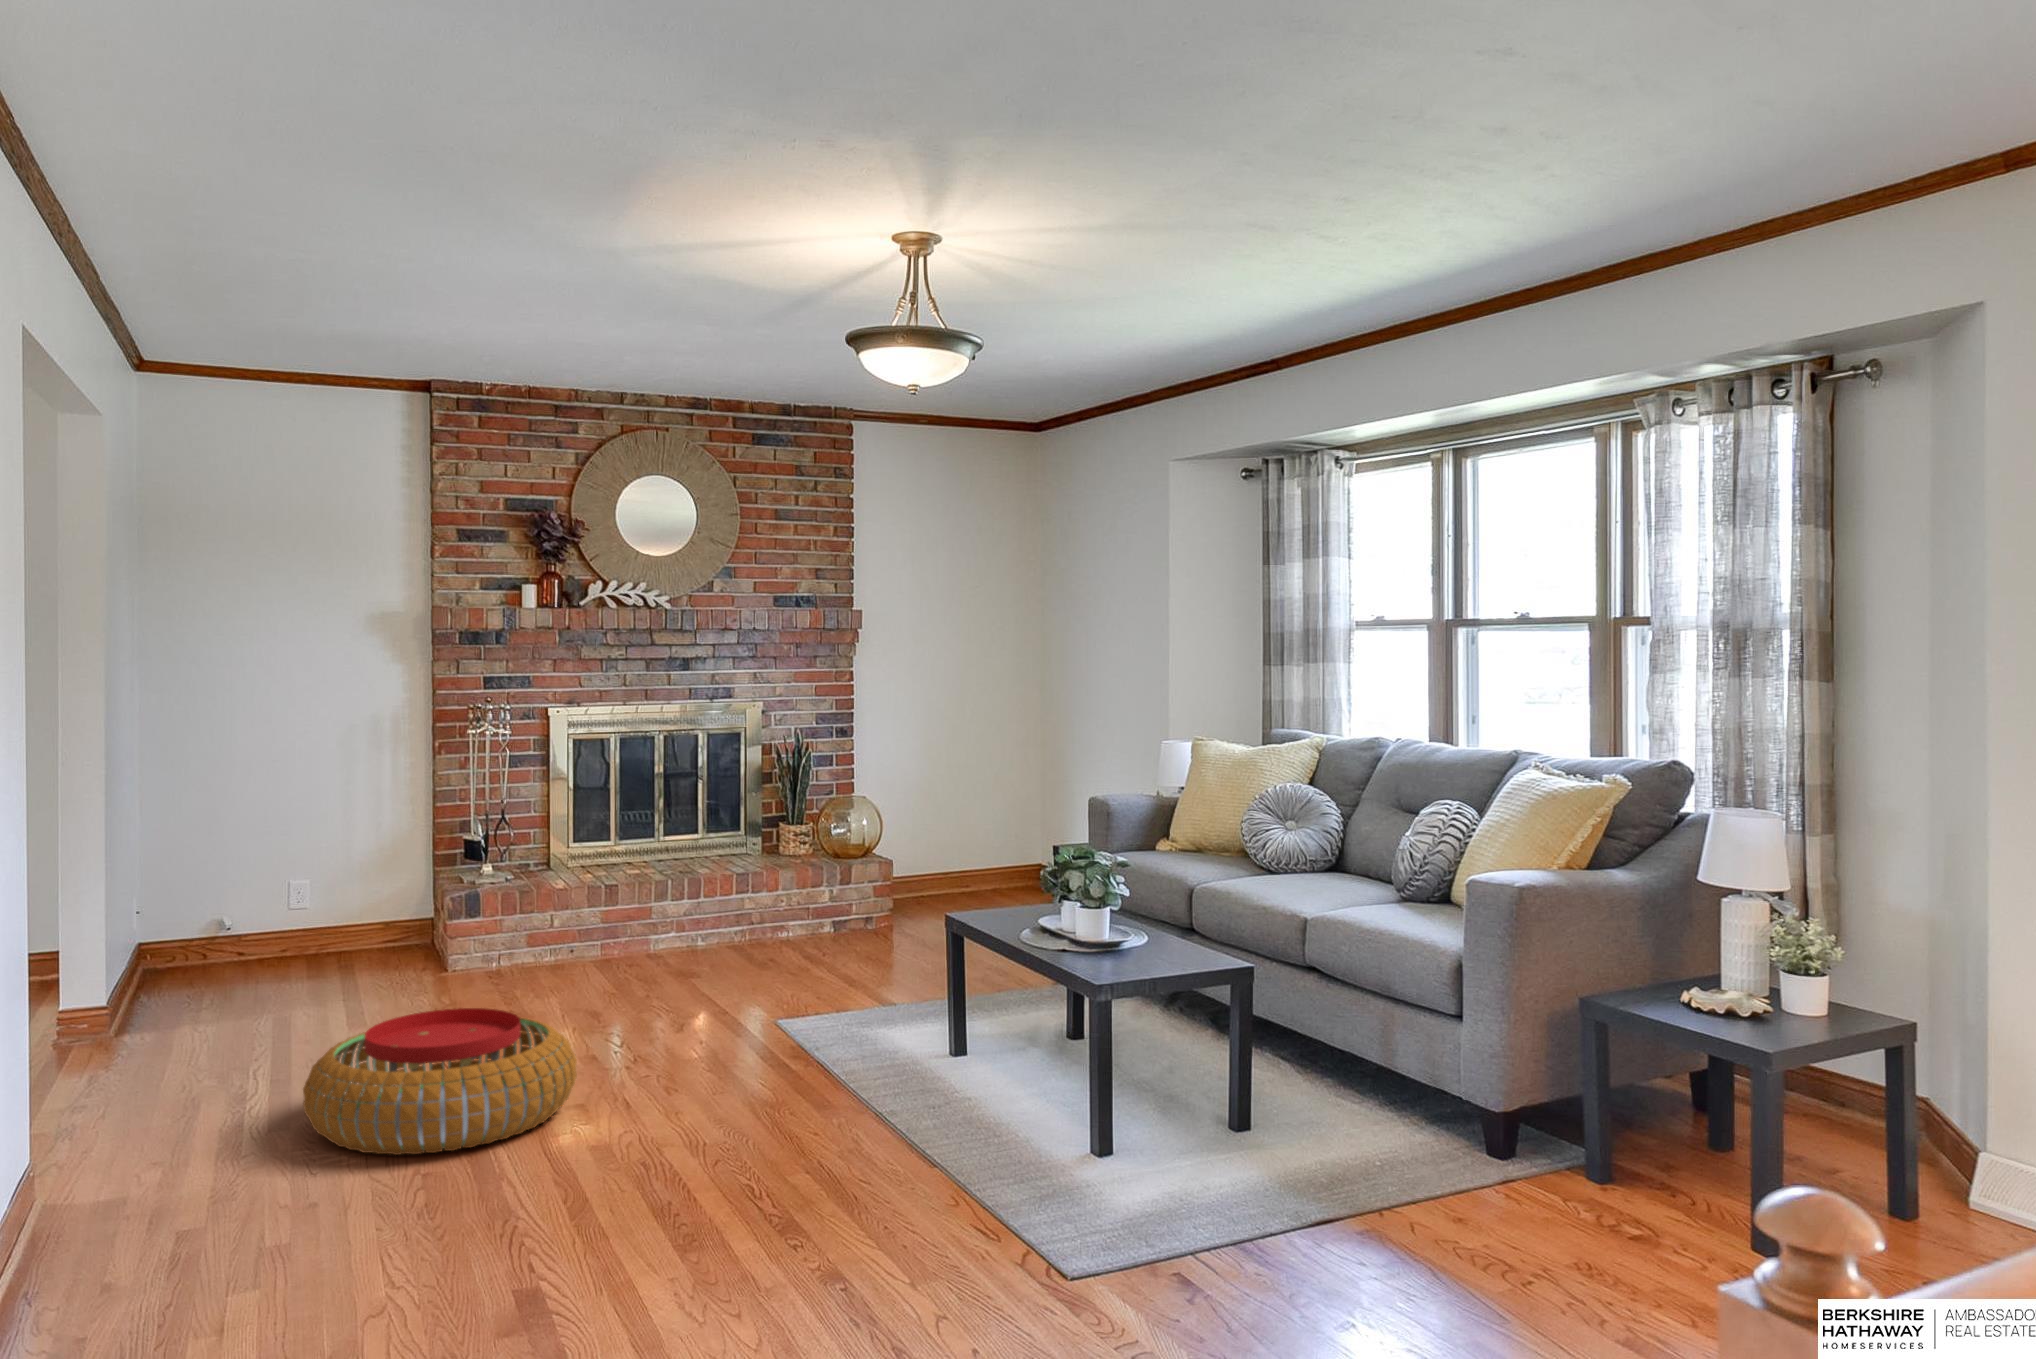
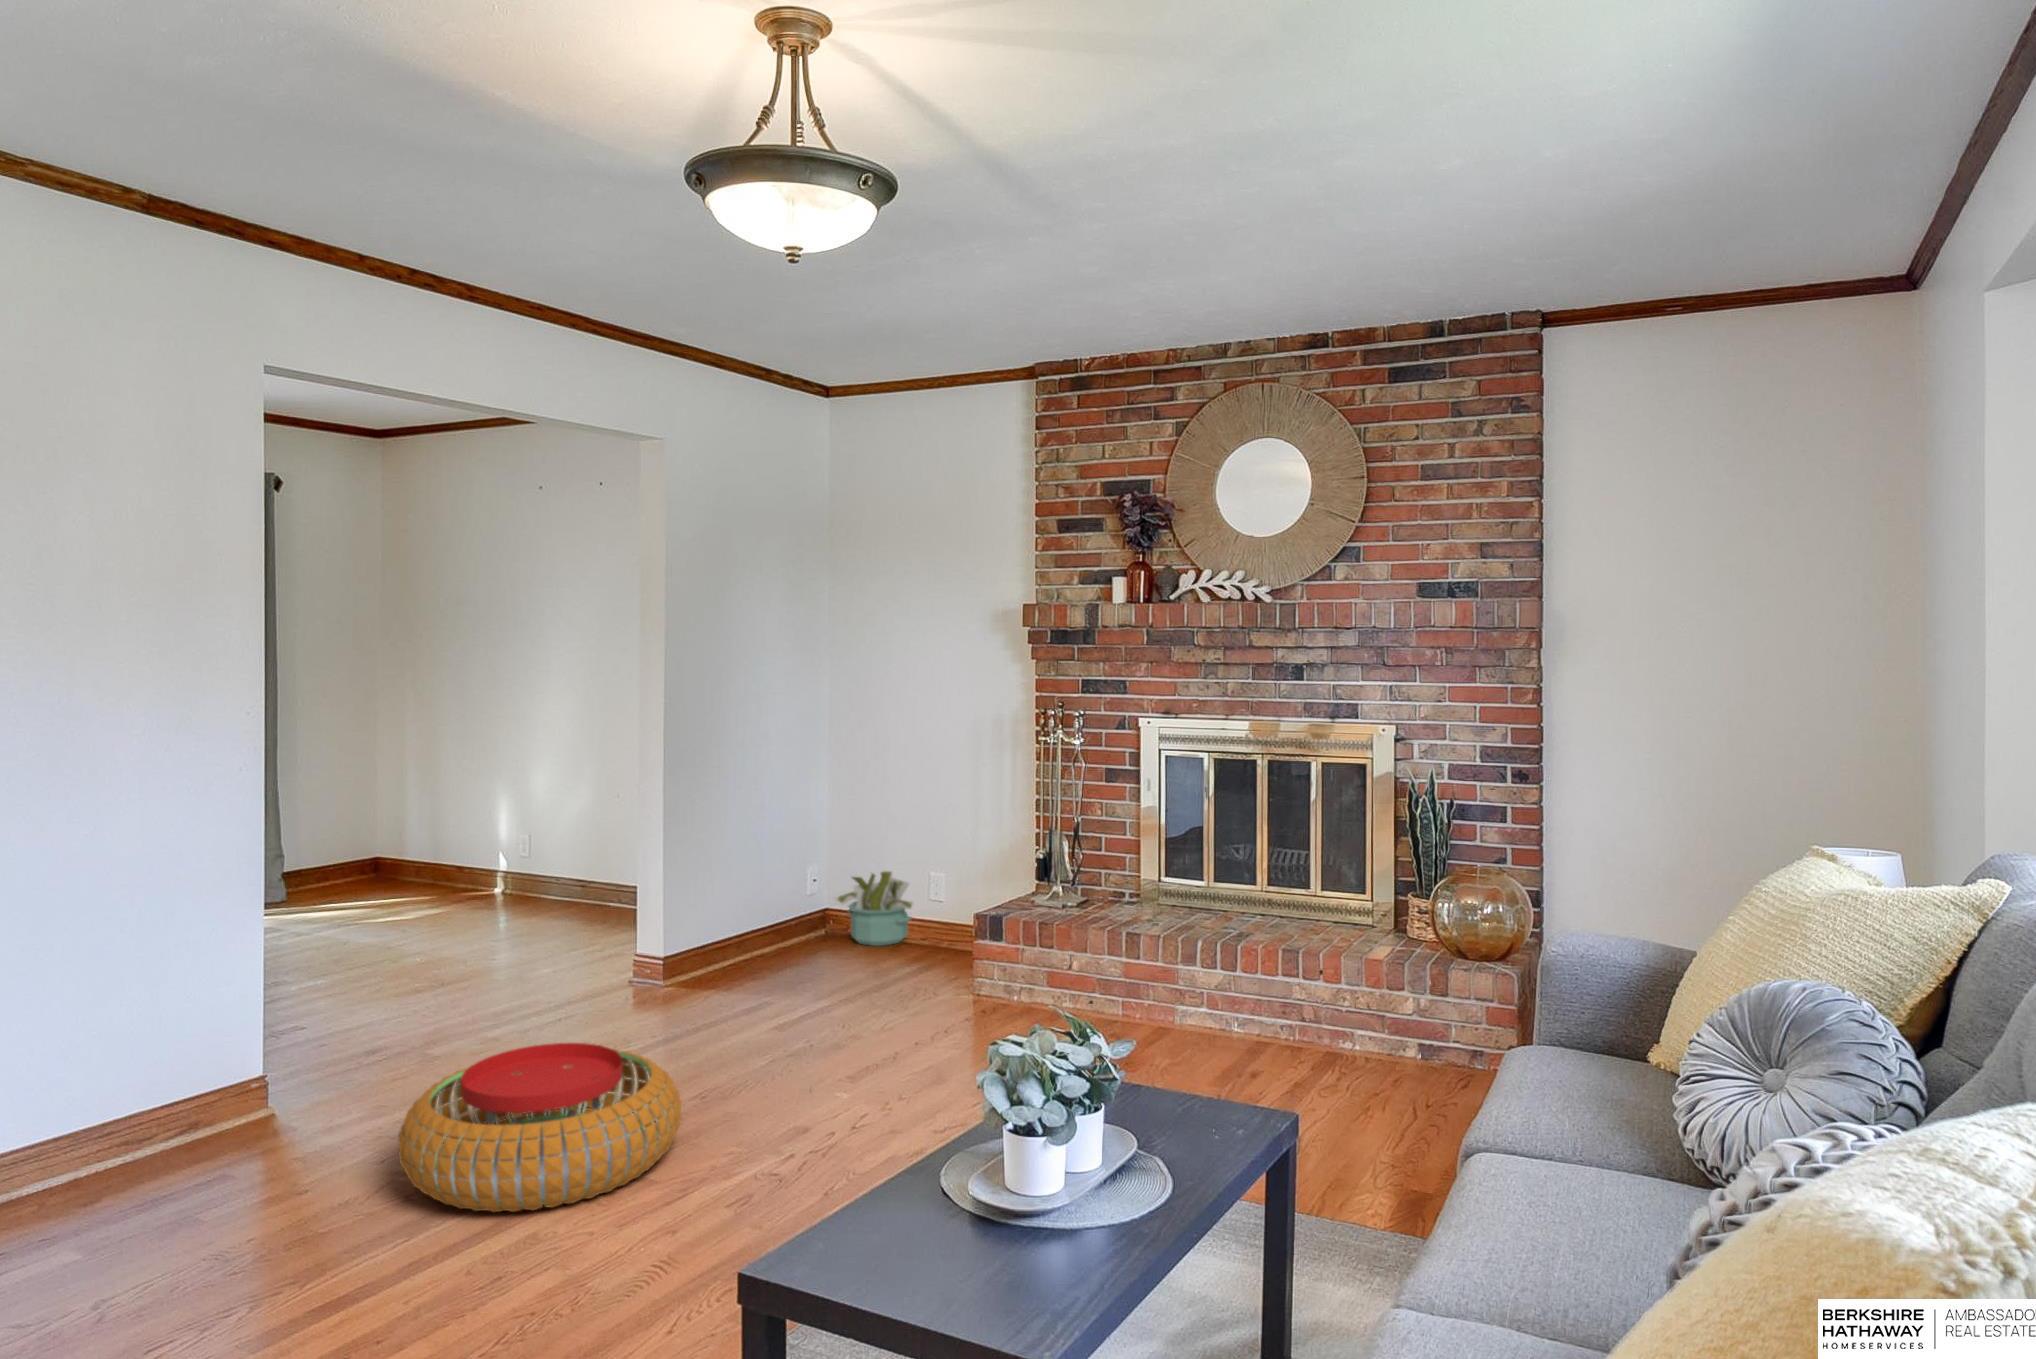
decorative plant: none [195,893,297,975] -> present [835,871,913,946]

